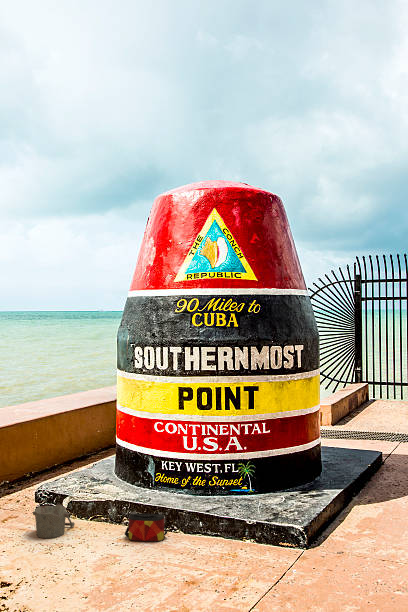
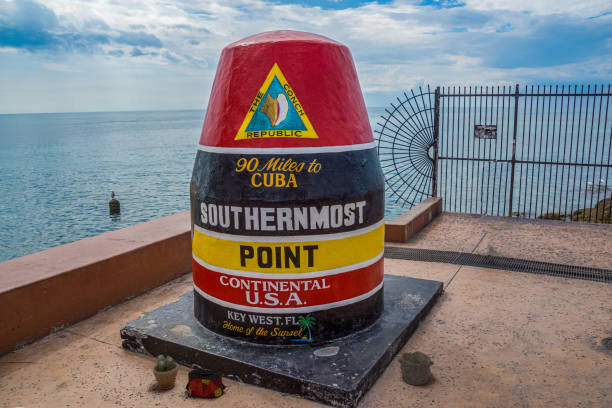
potted plant: none [89,499,115,537] -> present [153,355,178,390]
bucket: present [33,504,75,538] -> present [398,351,434,385]

